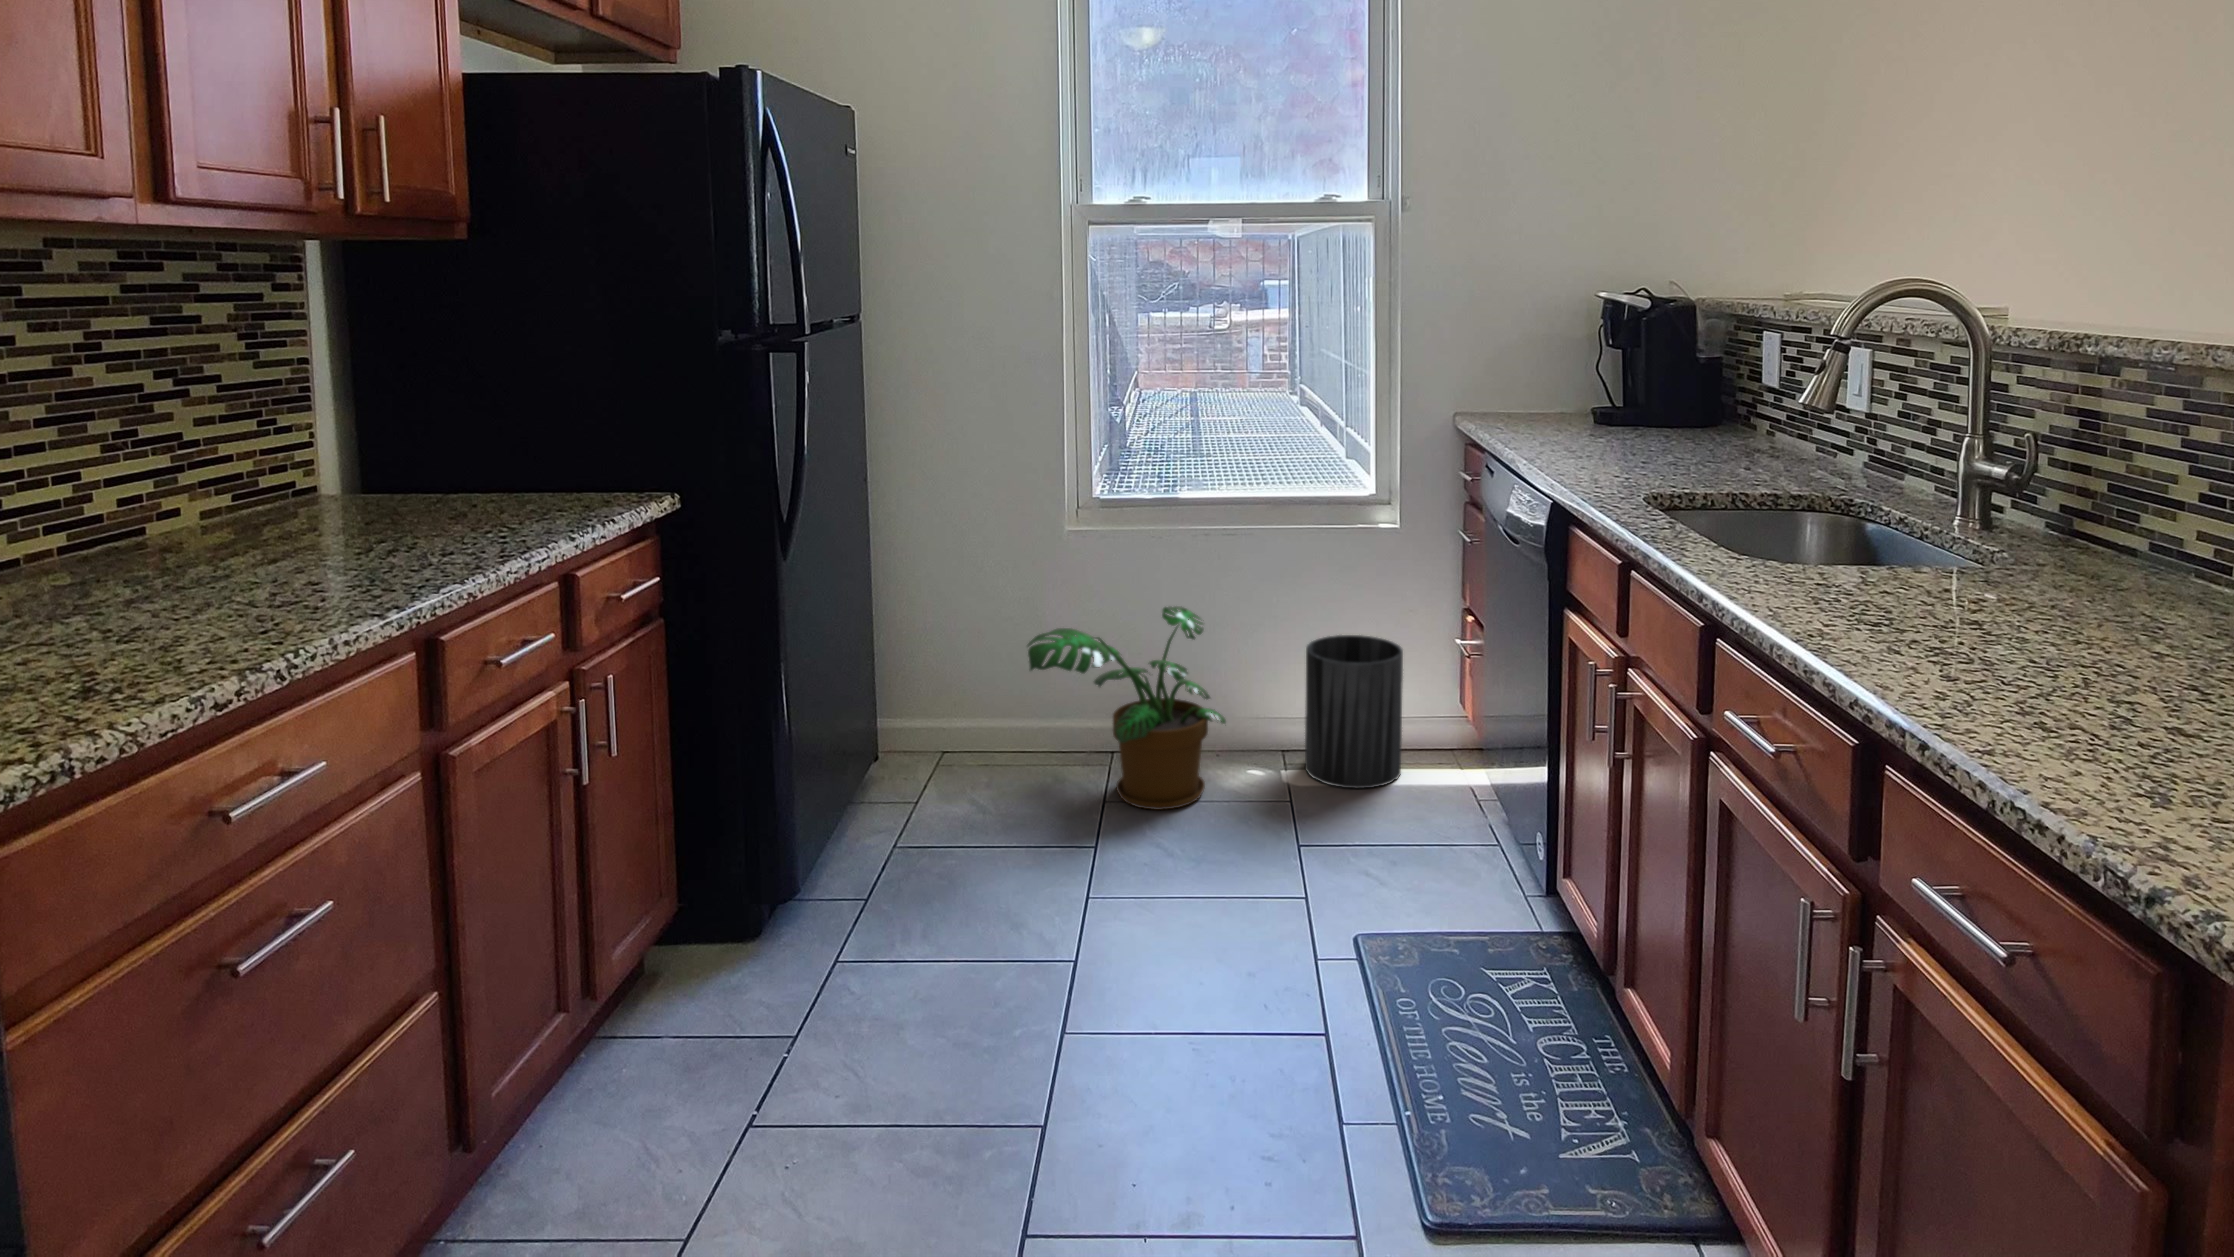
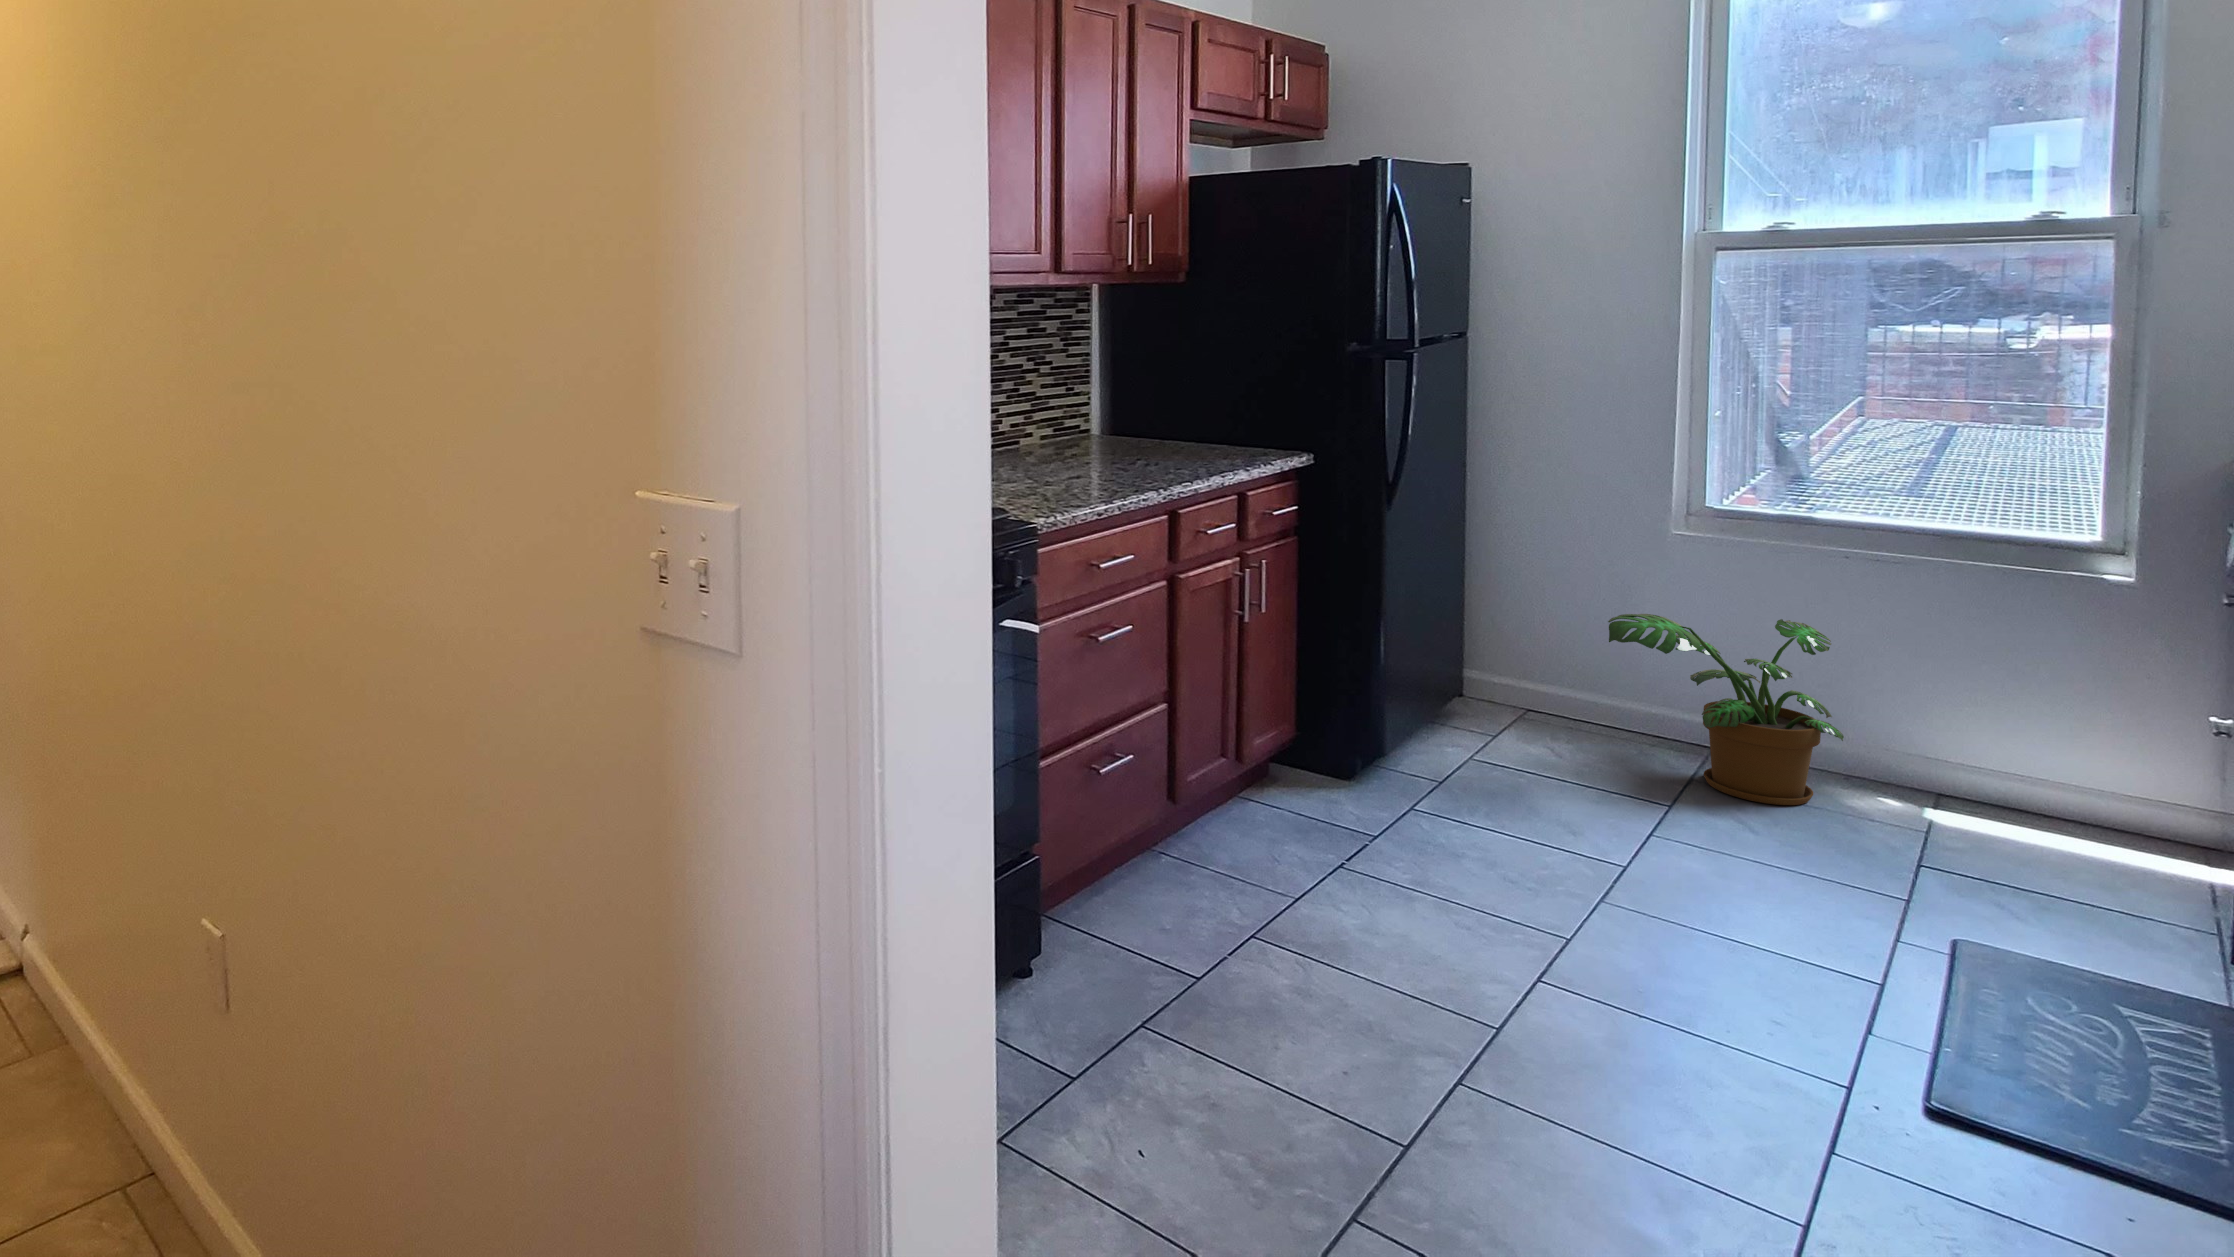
trash can: present [1305,635,1403,789] -> none [1959,684,2118,852]

